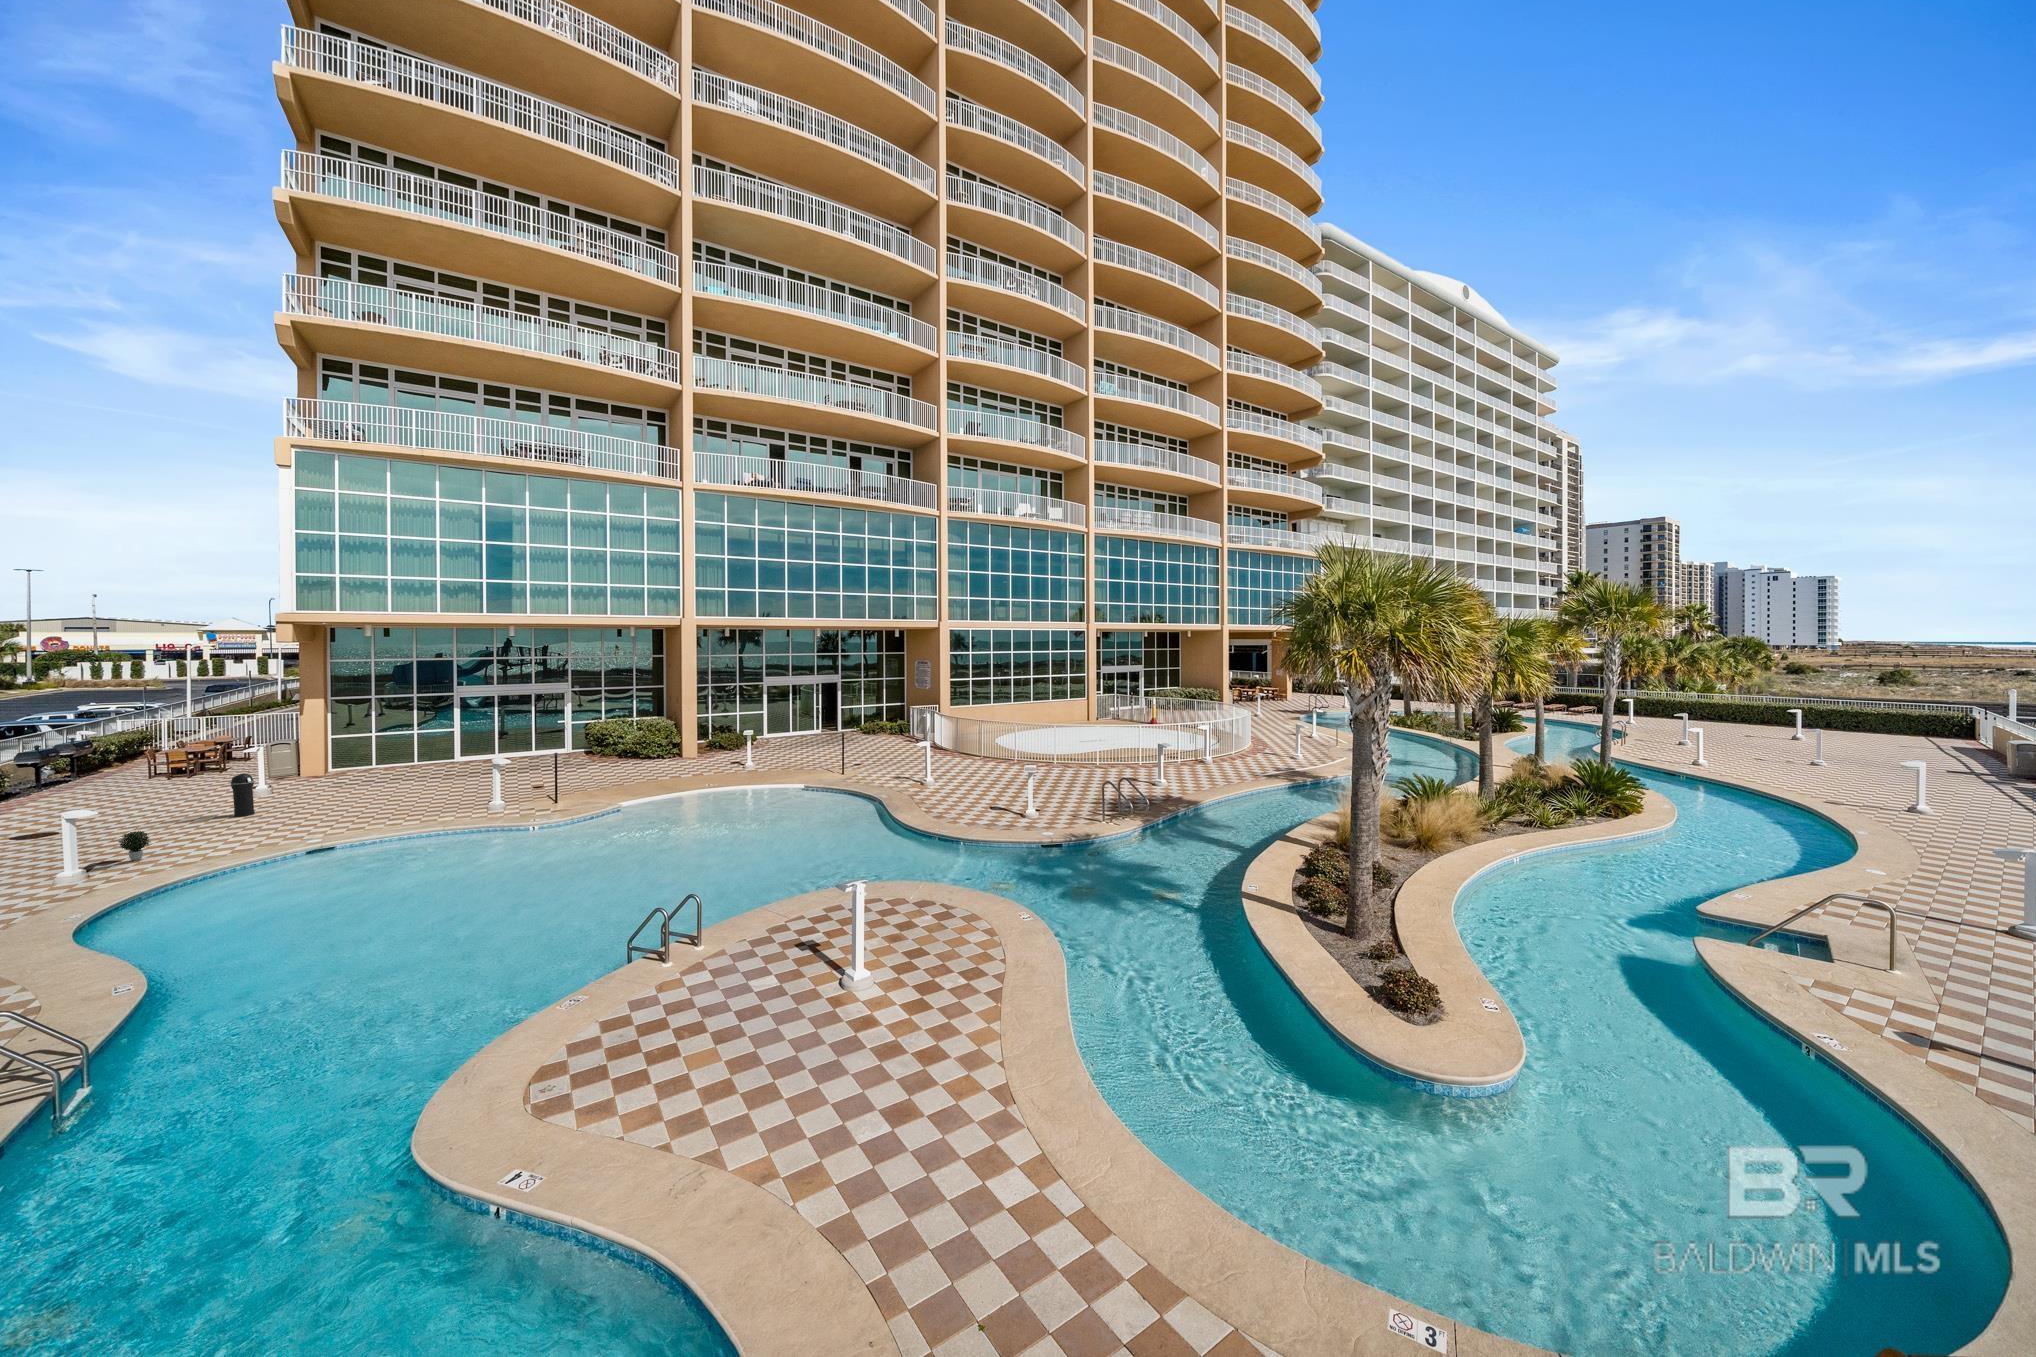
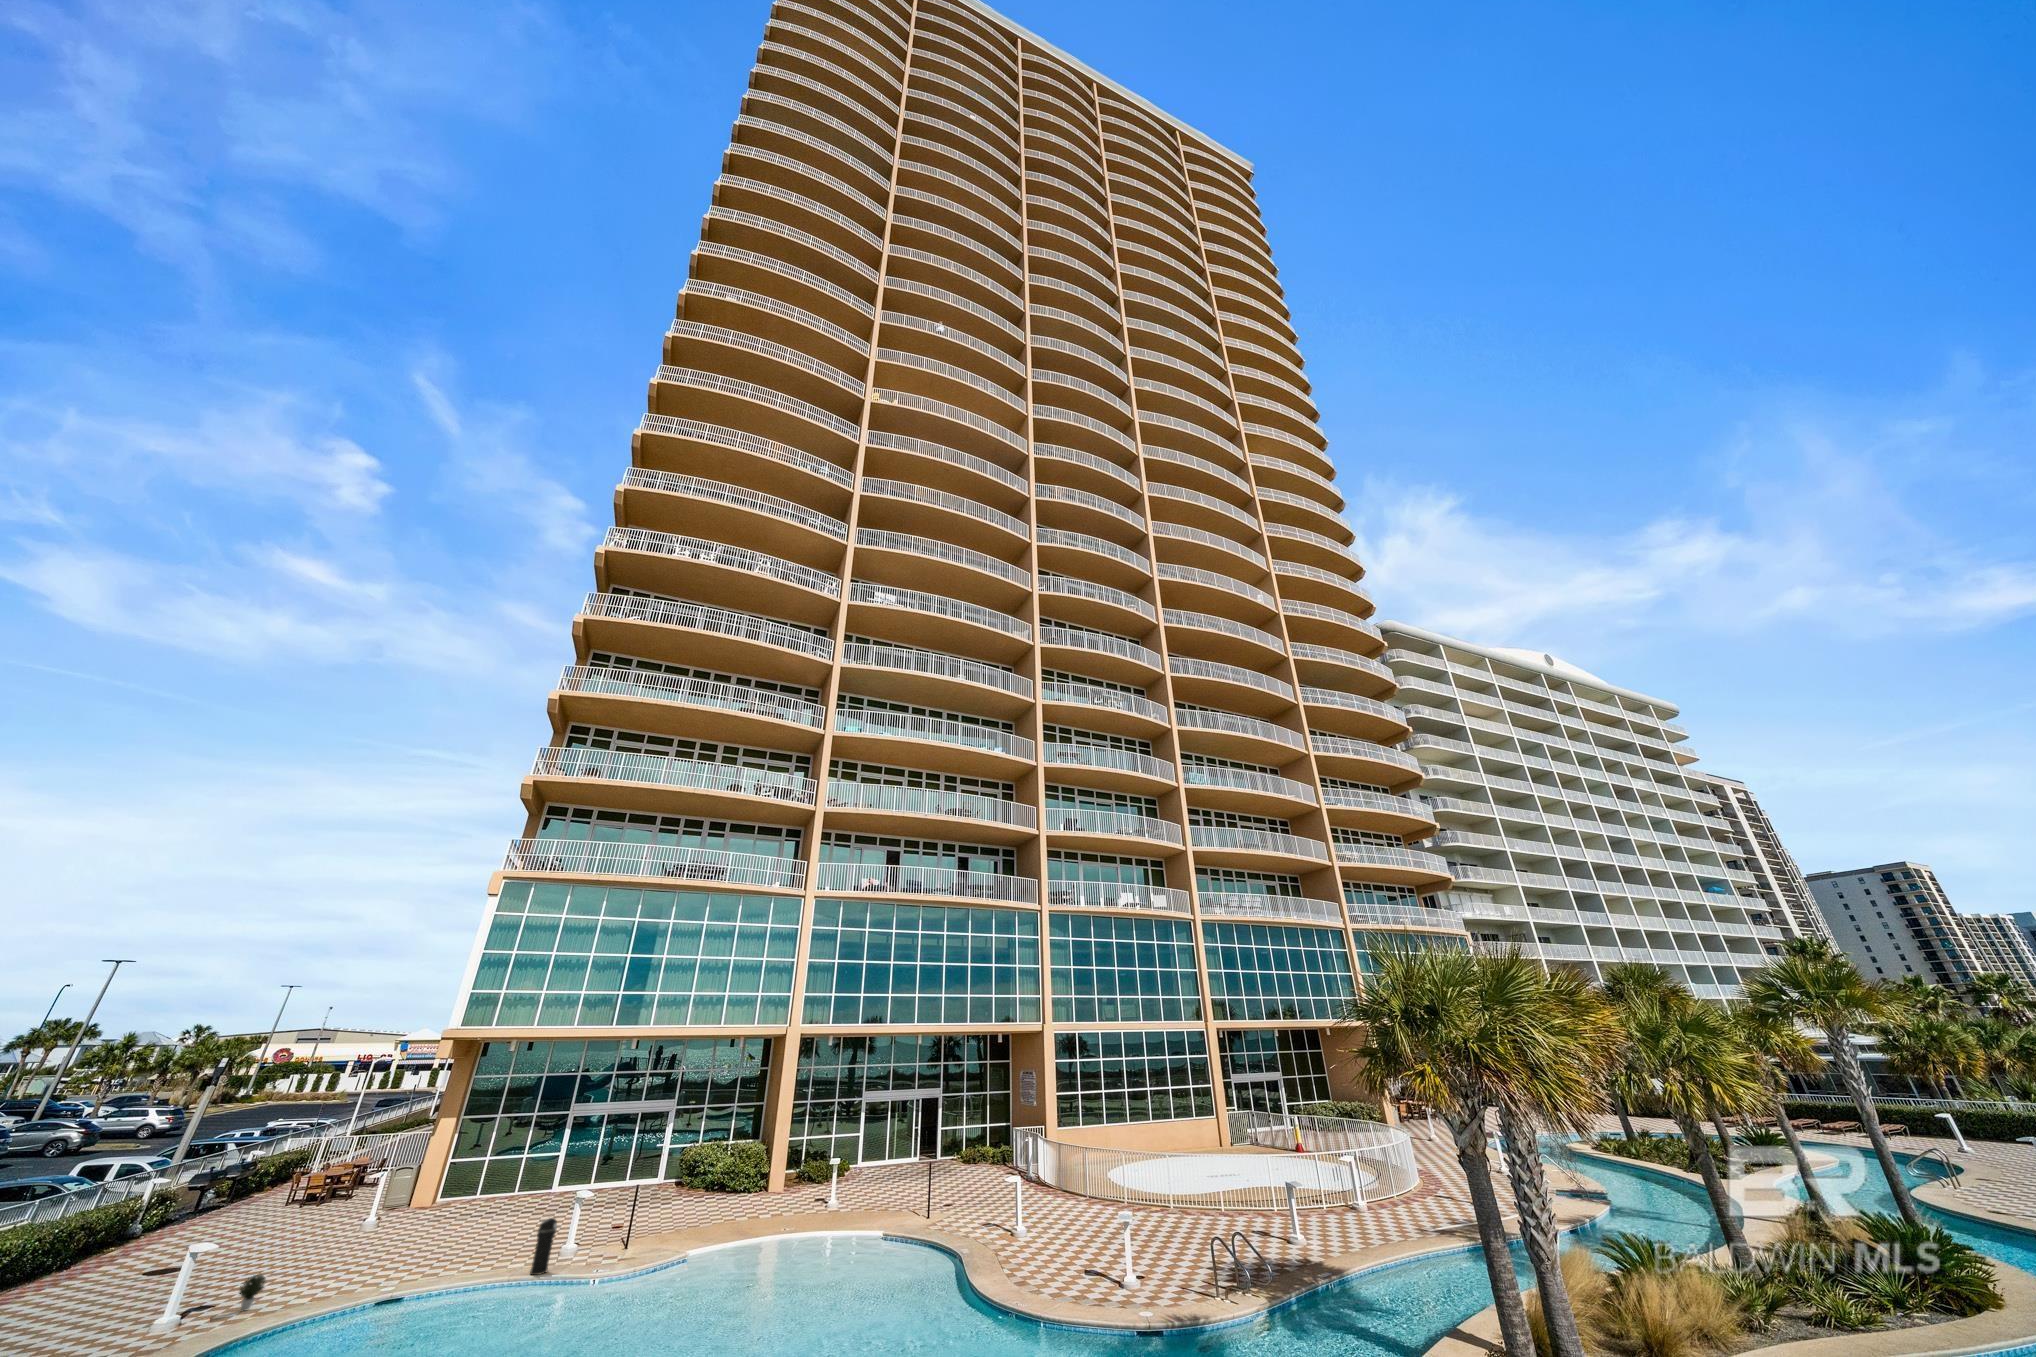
trash can: present [231,773,255,817] -> present [530,1218,557,1275]

